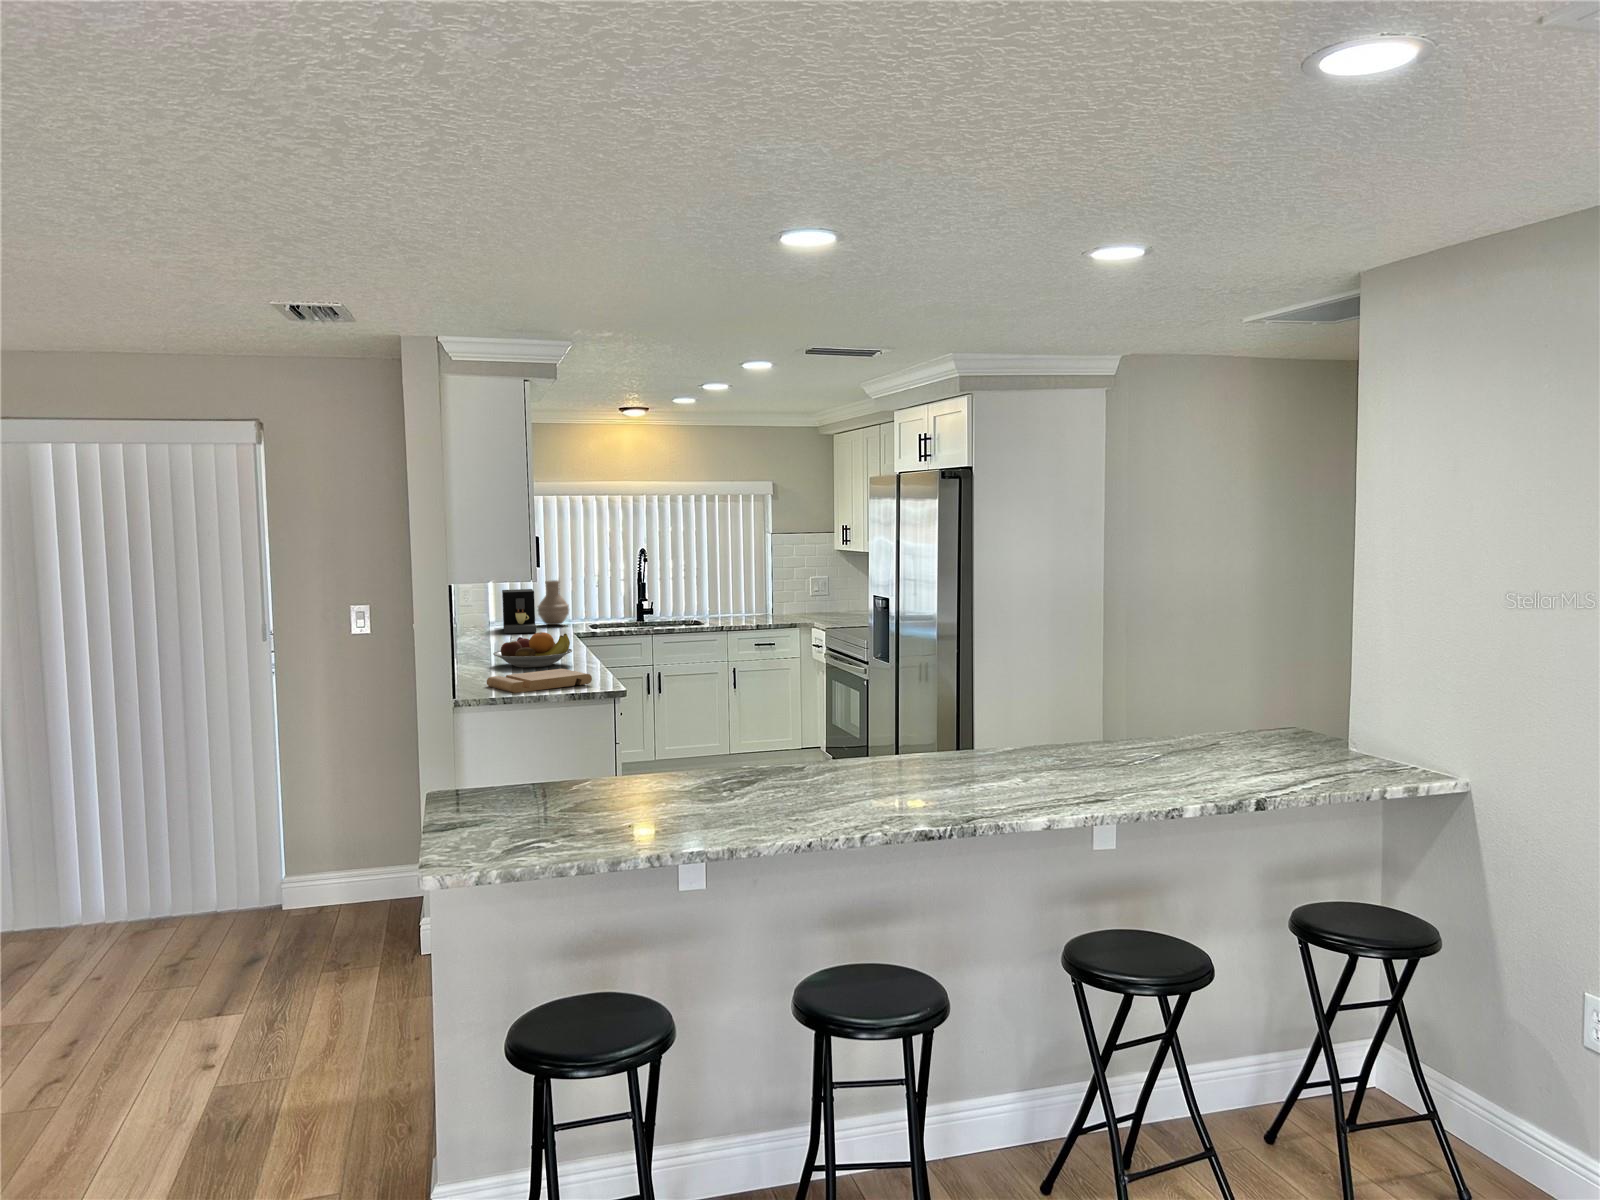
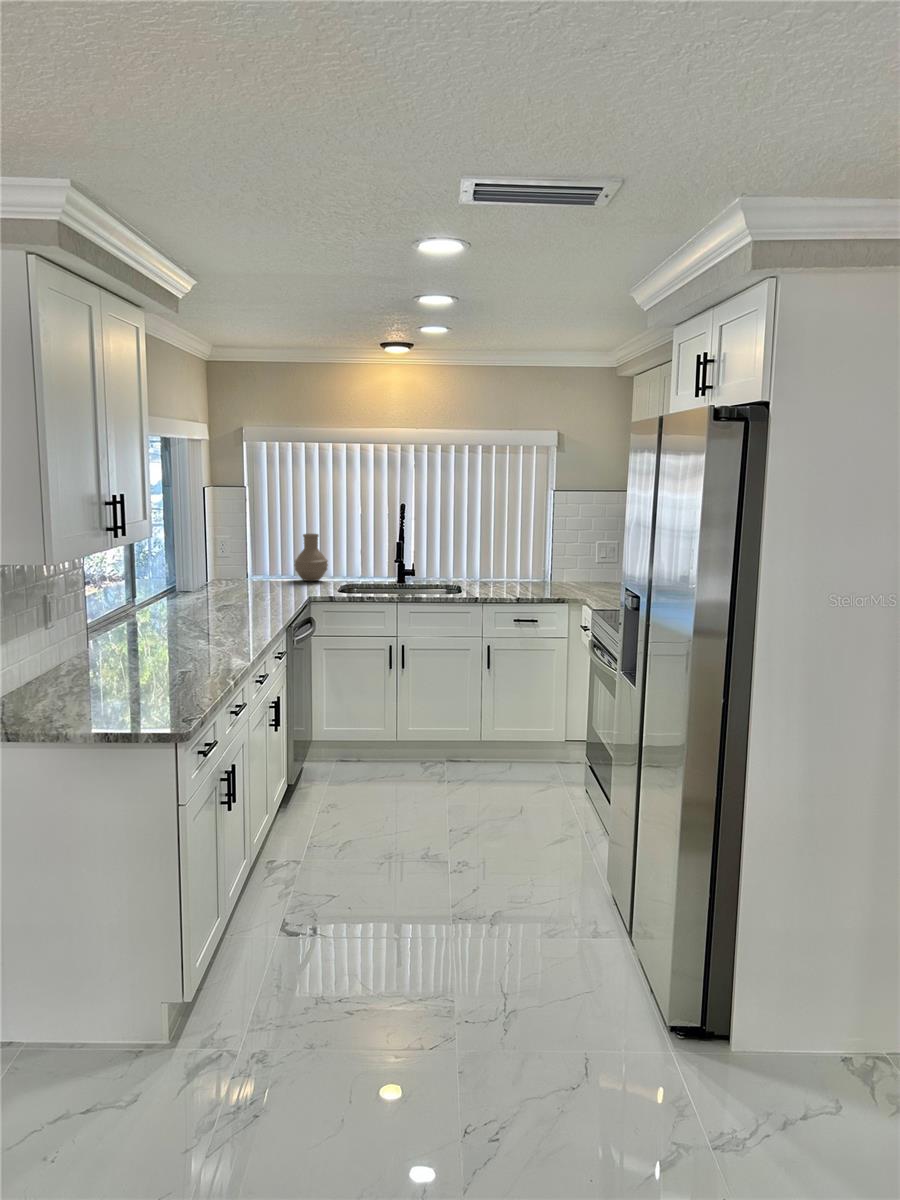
coffee maker: present [502,589,536,633] -> none [238,542,284,592]
fruit bowl: present [493,632,572,668] -> none [115,616,218,660]
cutting board: present [487,669,592,693] -> none [20,679,160,725]

